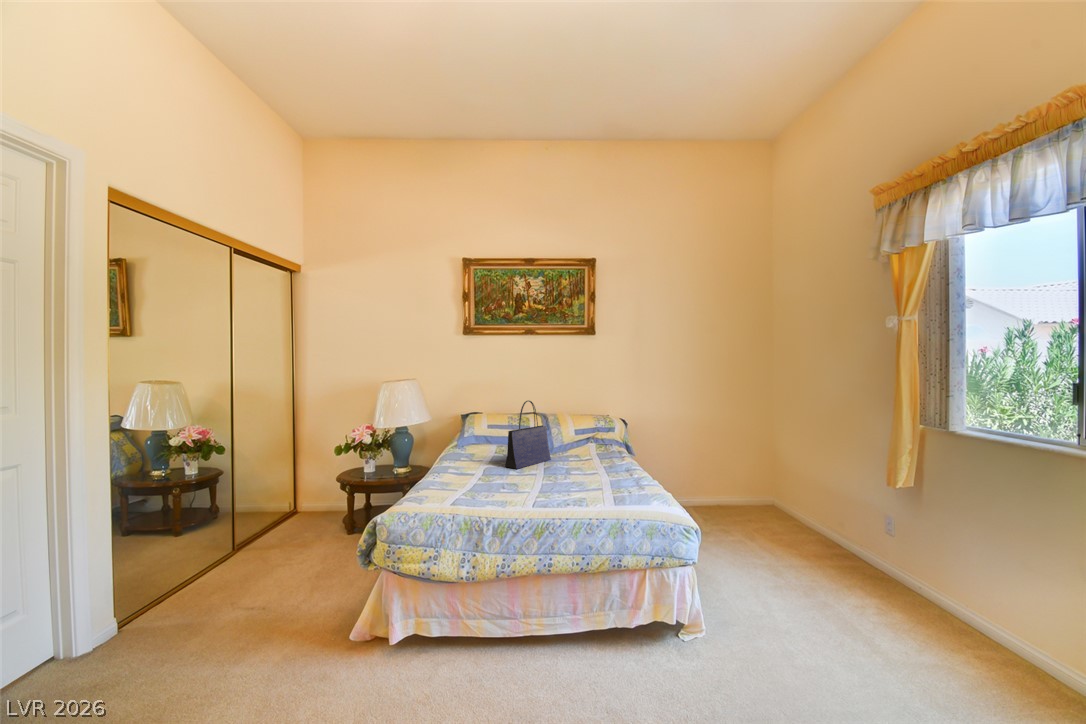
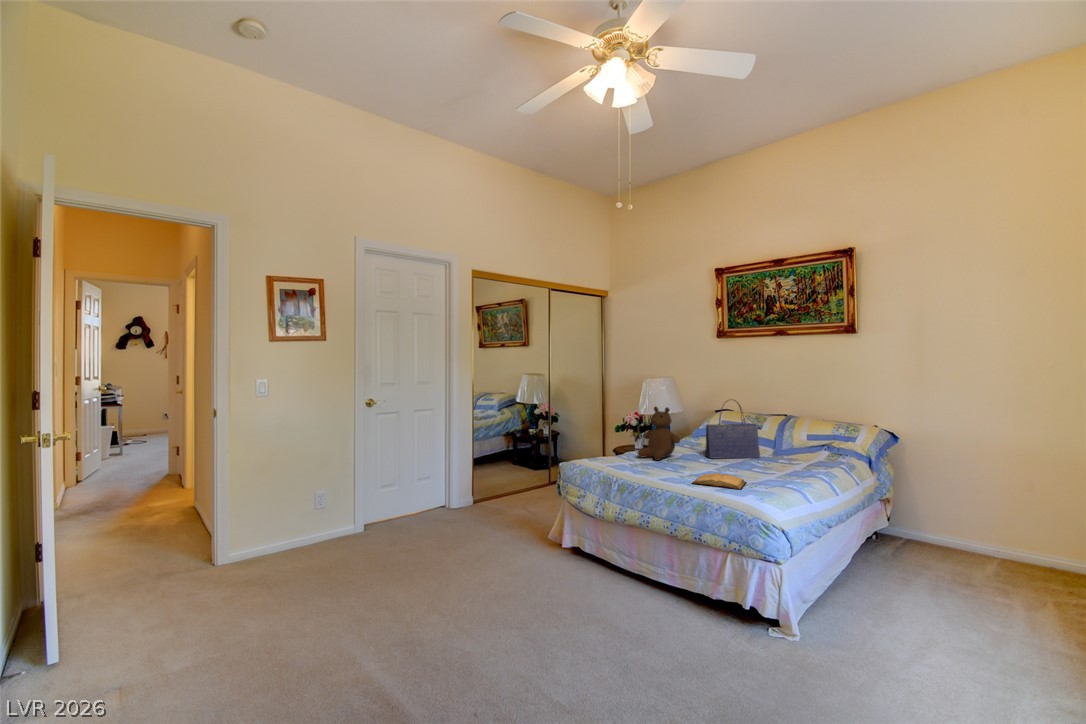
teddy bear: none [441,415,493,482] -> present [638,406,680,460]
book: none [563,483,626,502] -> present [692,473,747,490]

